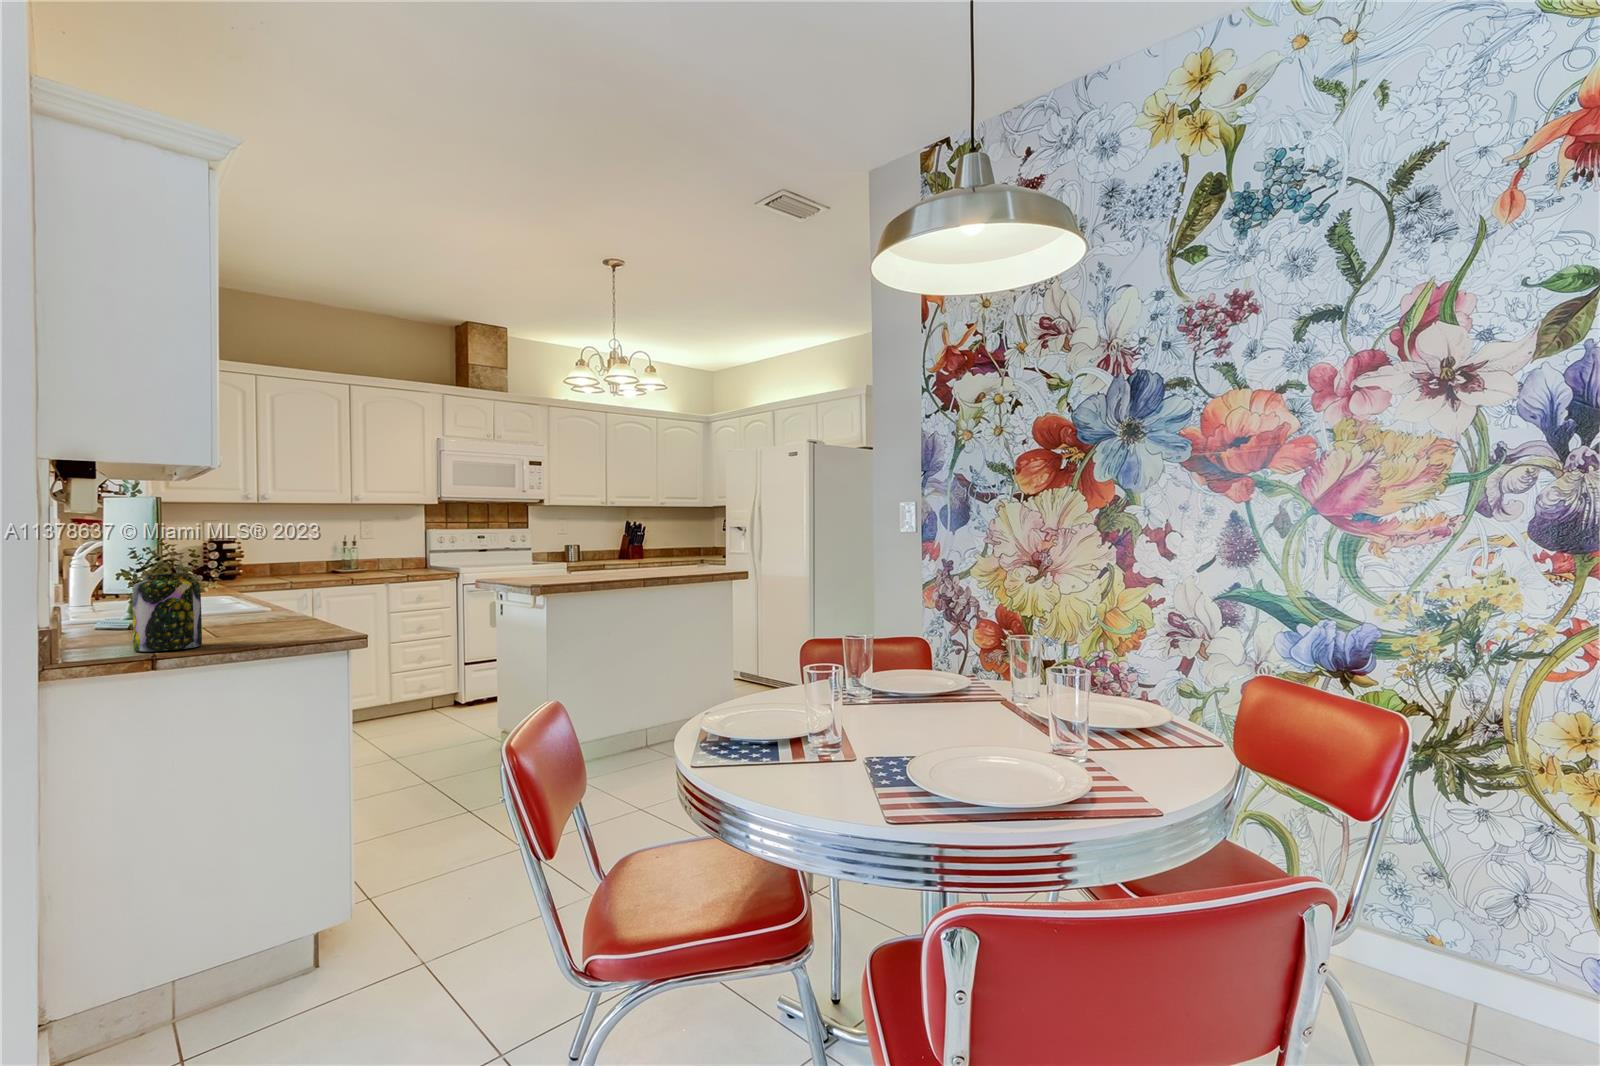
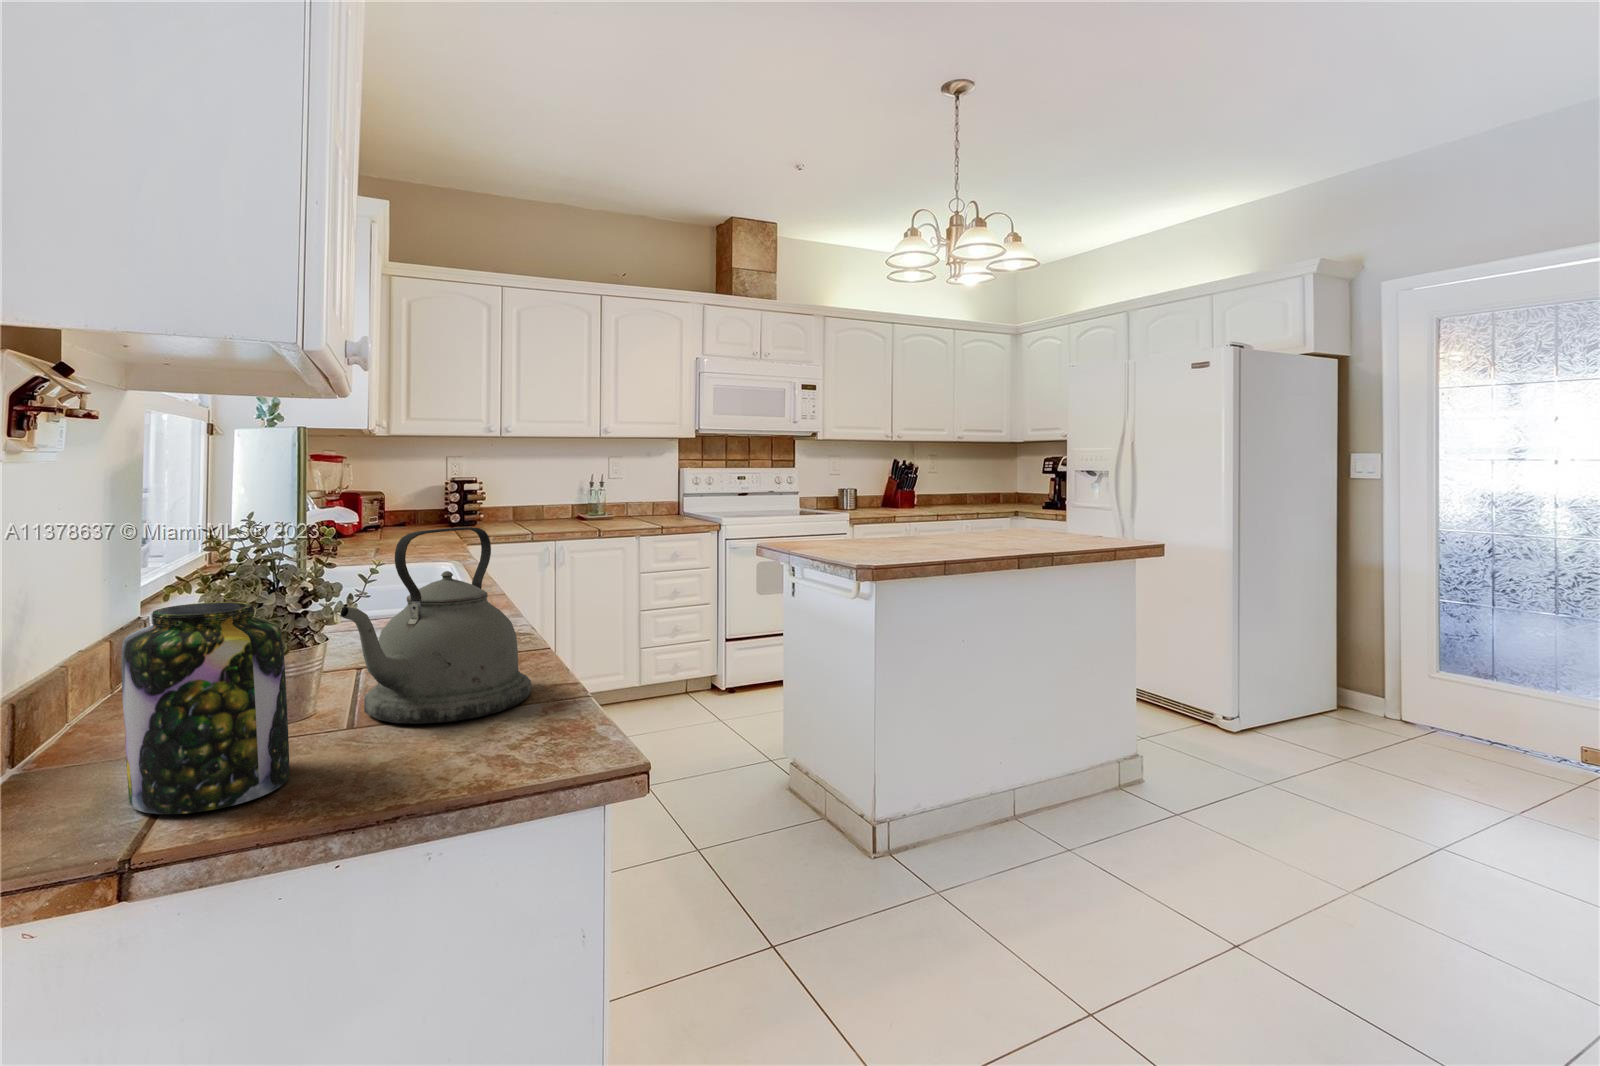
kettle: none [219,547,309,635] -> present [340,527,532,724]

